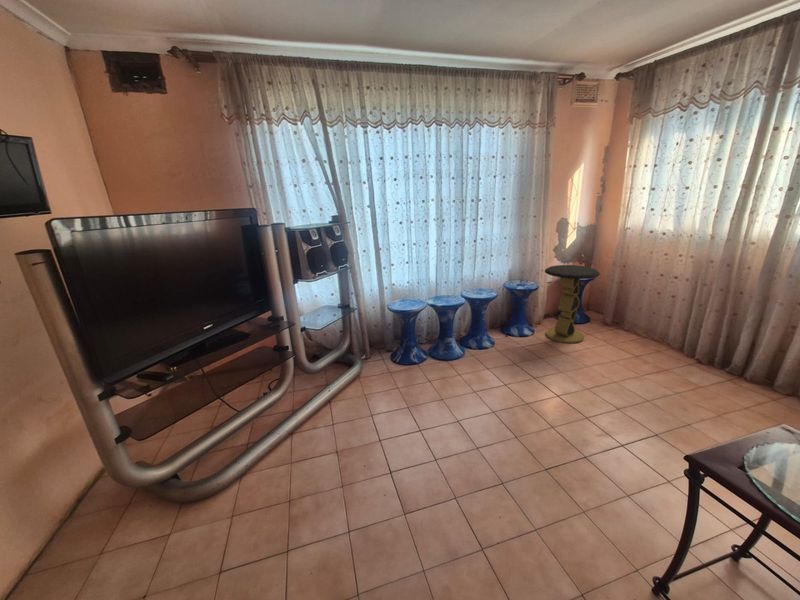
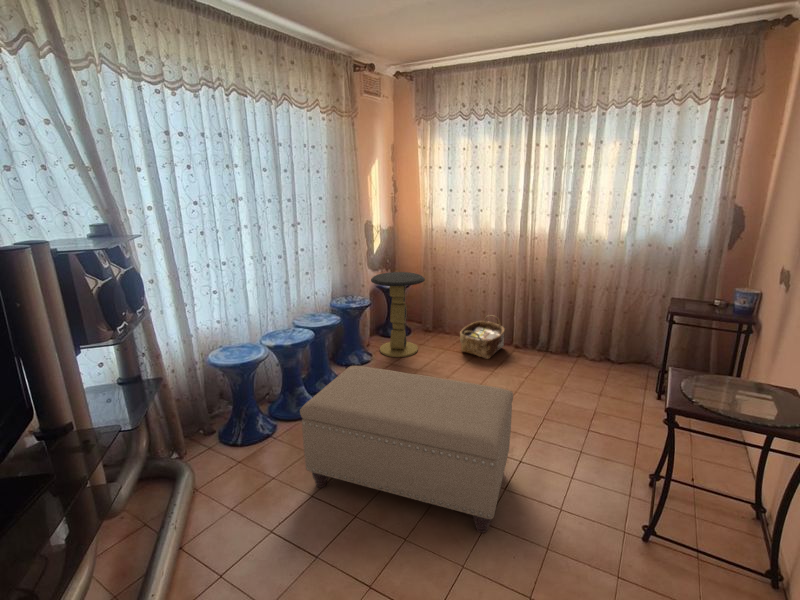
woven basket: none [626,325,688,368] -> present [460,315,505,359]
ottoman: none [408,329,570,480] -> present [300,366,513,533]

